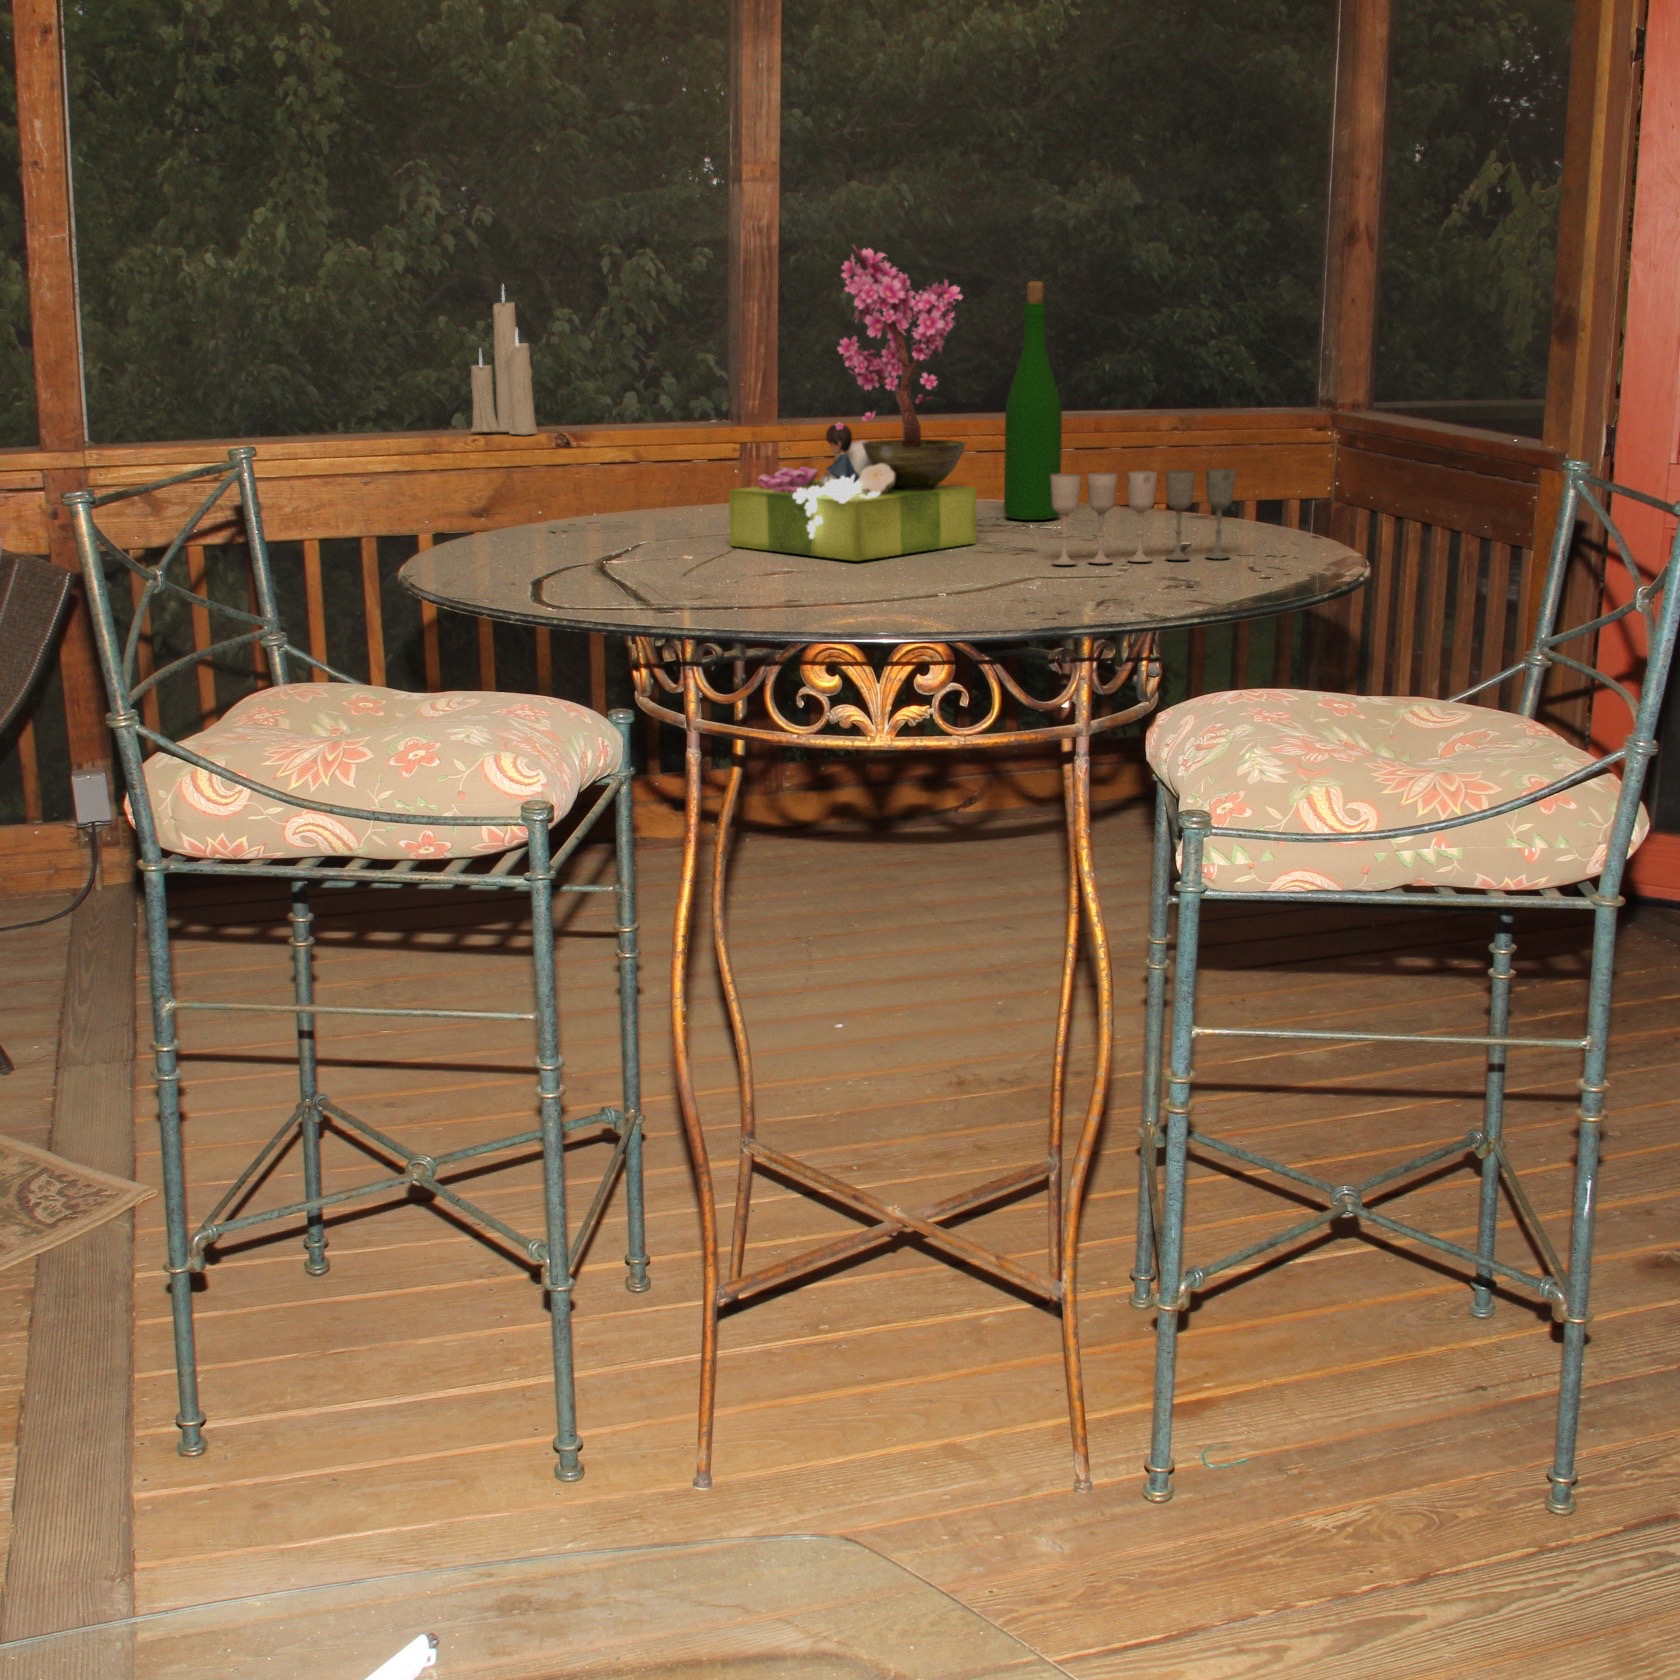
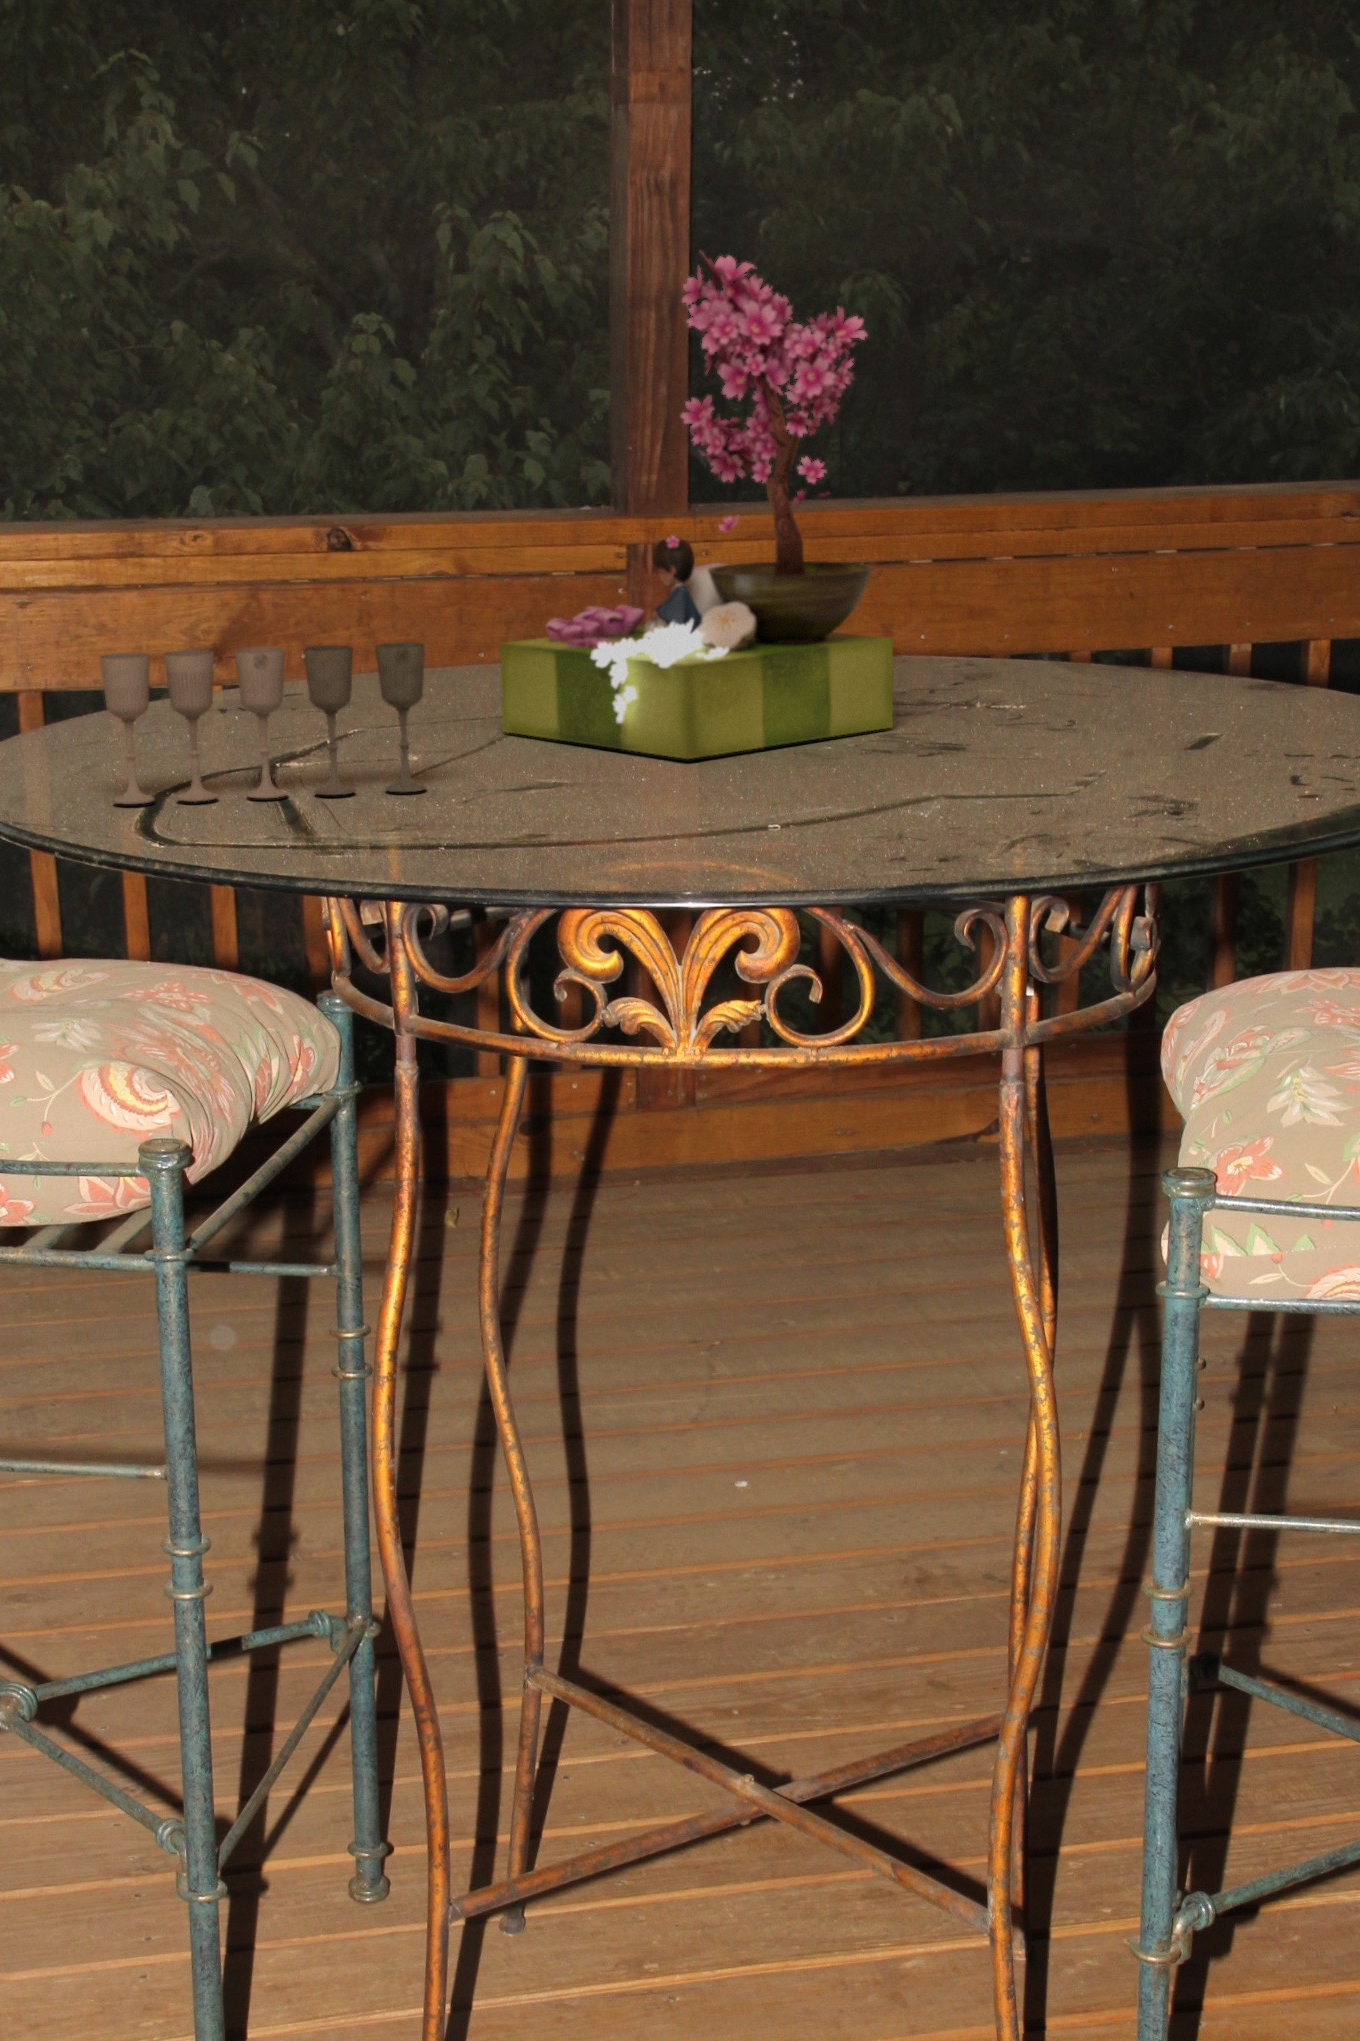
wine bottle: present [1004,281,1062,520] -> none [959,302,1049,686]
candle: present [471,291,537,435] -> none [201,280,304,532]
wine glass: present [1051,469,1236,565] -> present [99,642,426,804]

